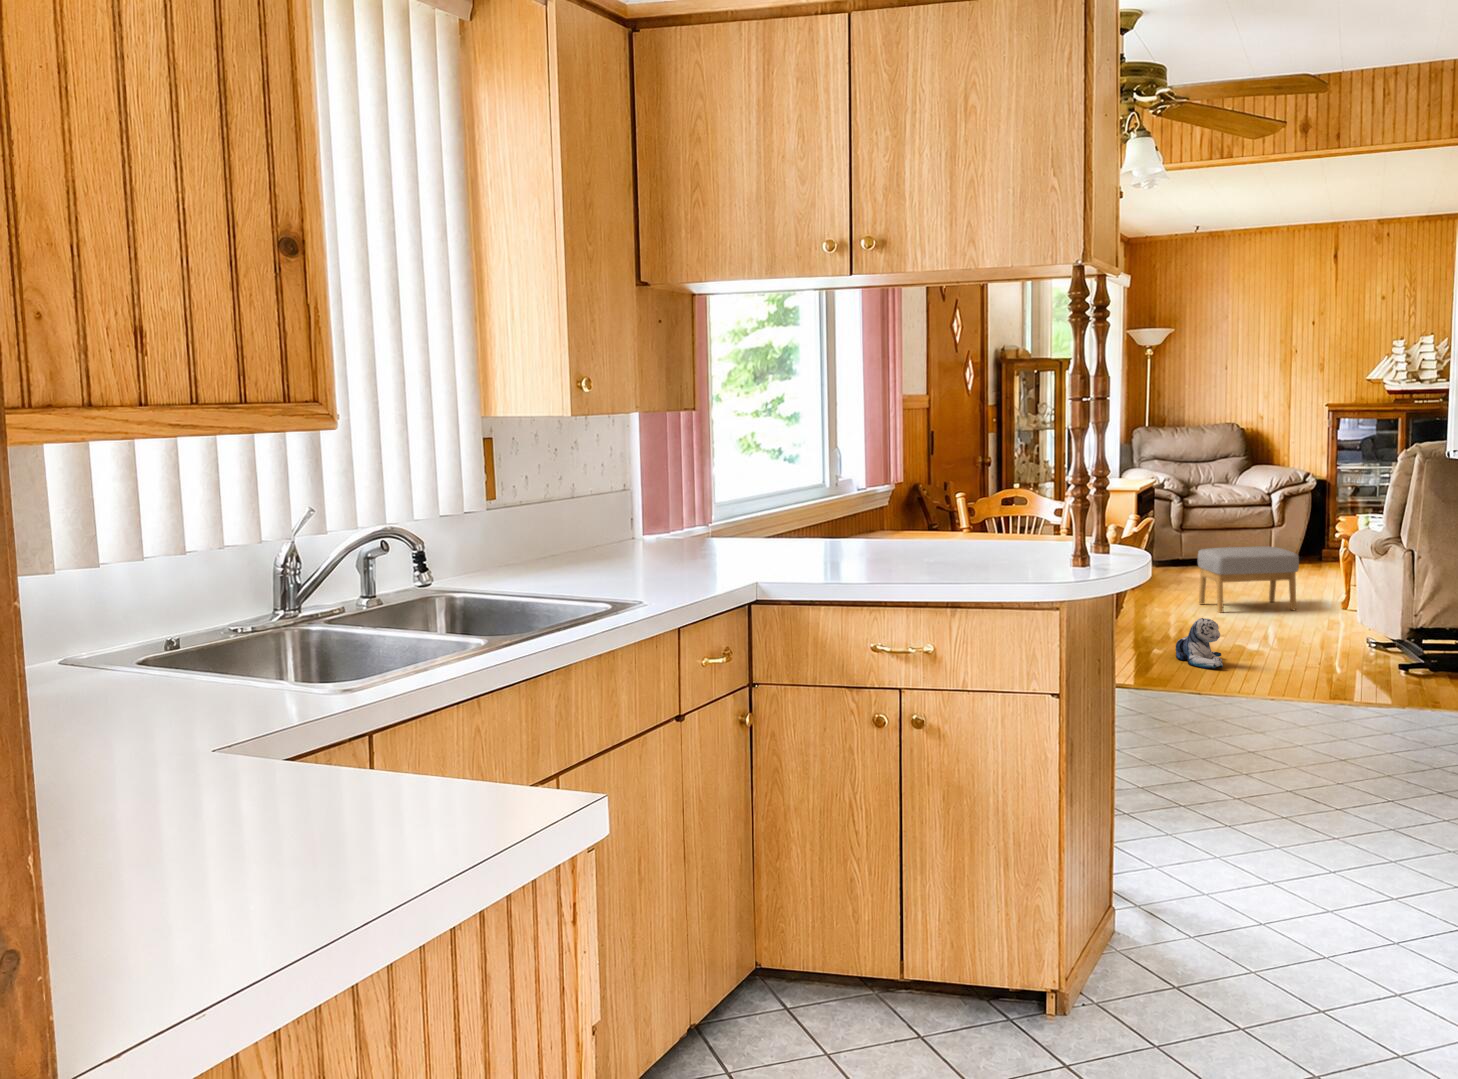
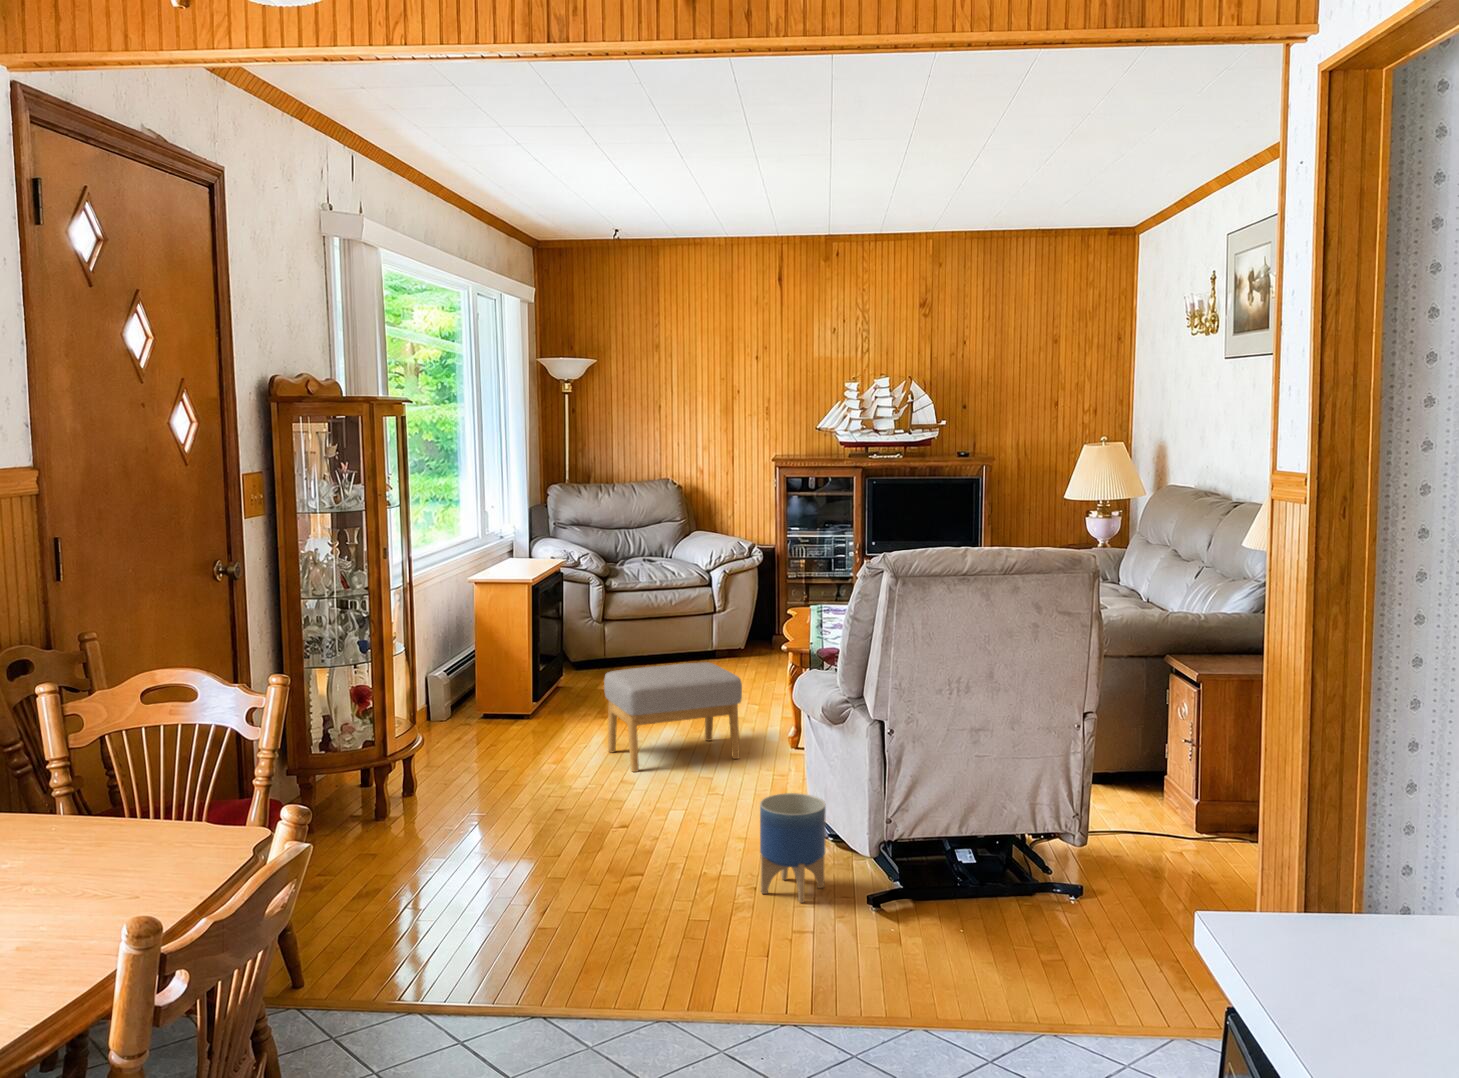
planter: none [1313,602,1356,661] -> present [760,793,826,903]
plush toy: present [1176,618,1223,669] -> none [531,853,611,958]

